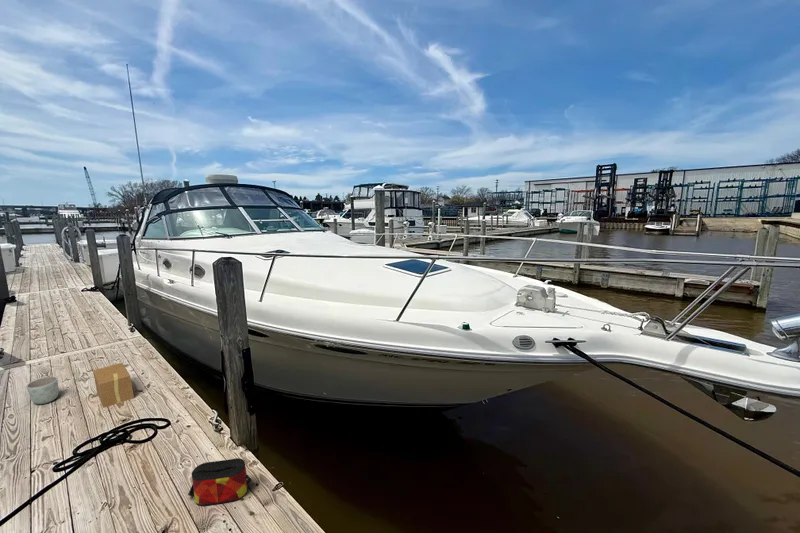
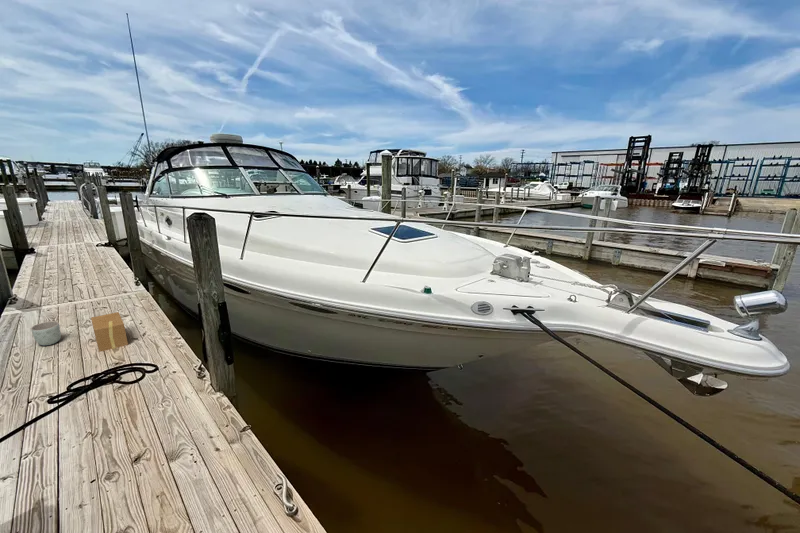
bag: present [188,458,251,506] -> none [162,401,221,440]

